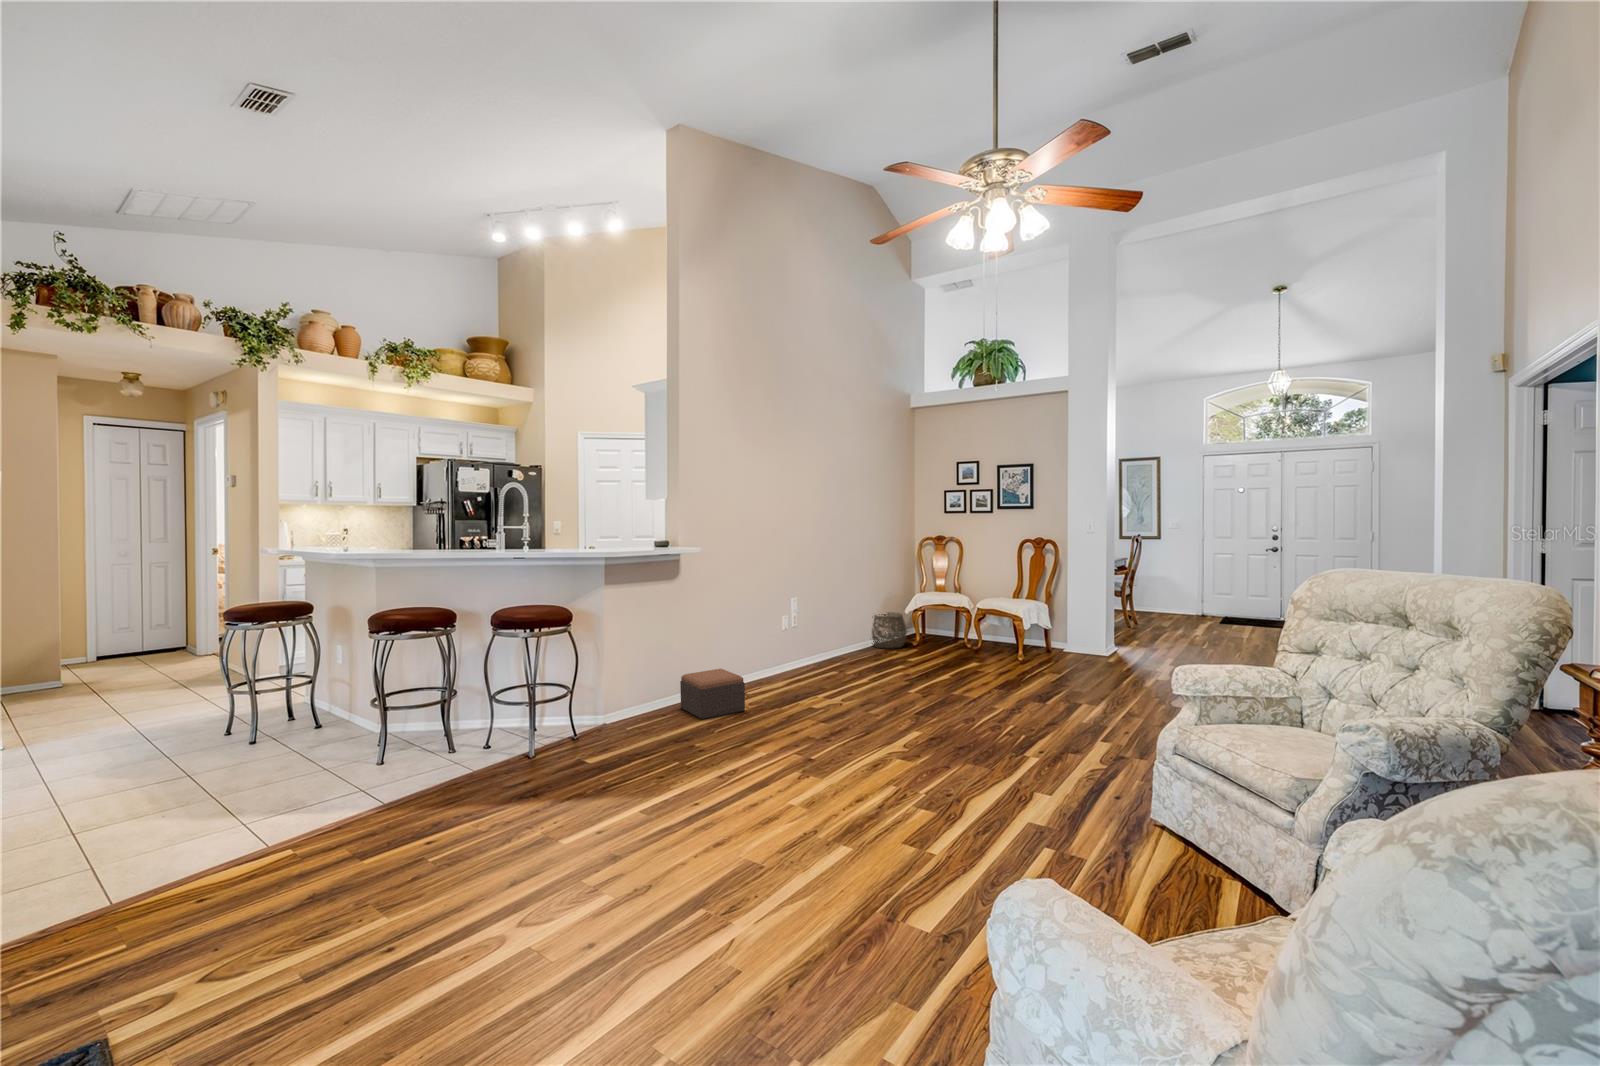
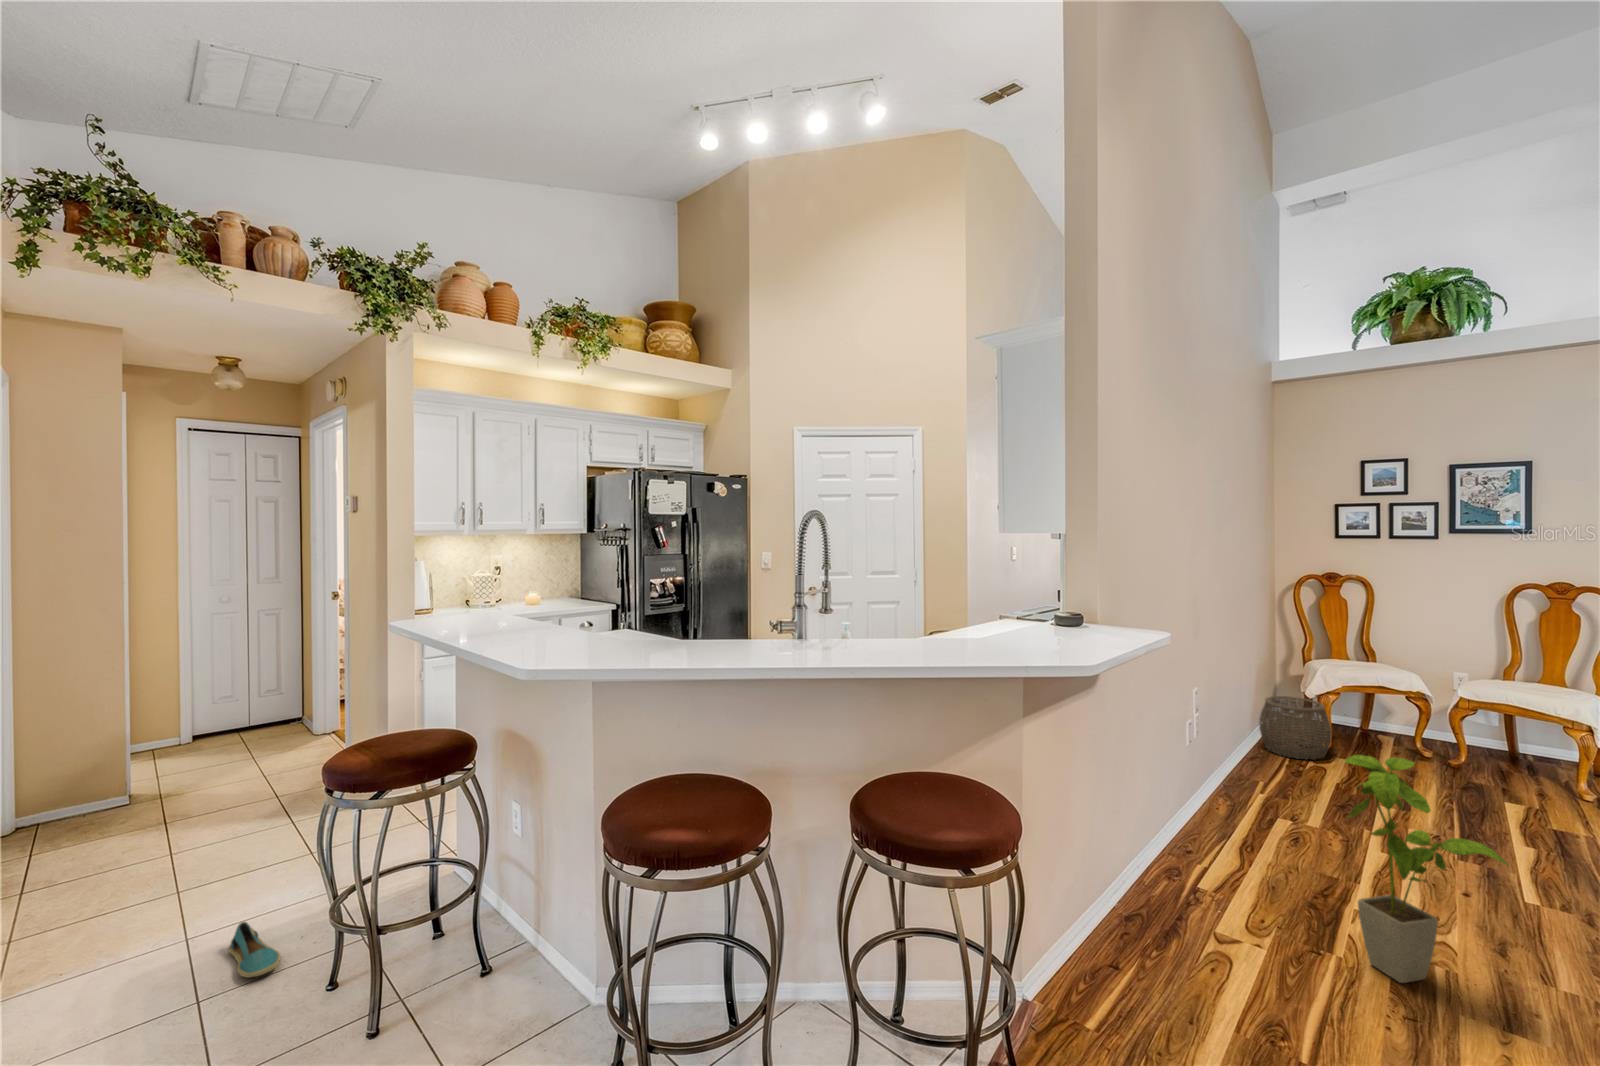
house plant: none [766,602,820,709] -> present [1344,755,1507,983]
footstool: present [680,669,745,719] -> none [1150,870,1307,1016]
shoe: none [162,710,195,729] -> present [229,922,280,978]

